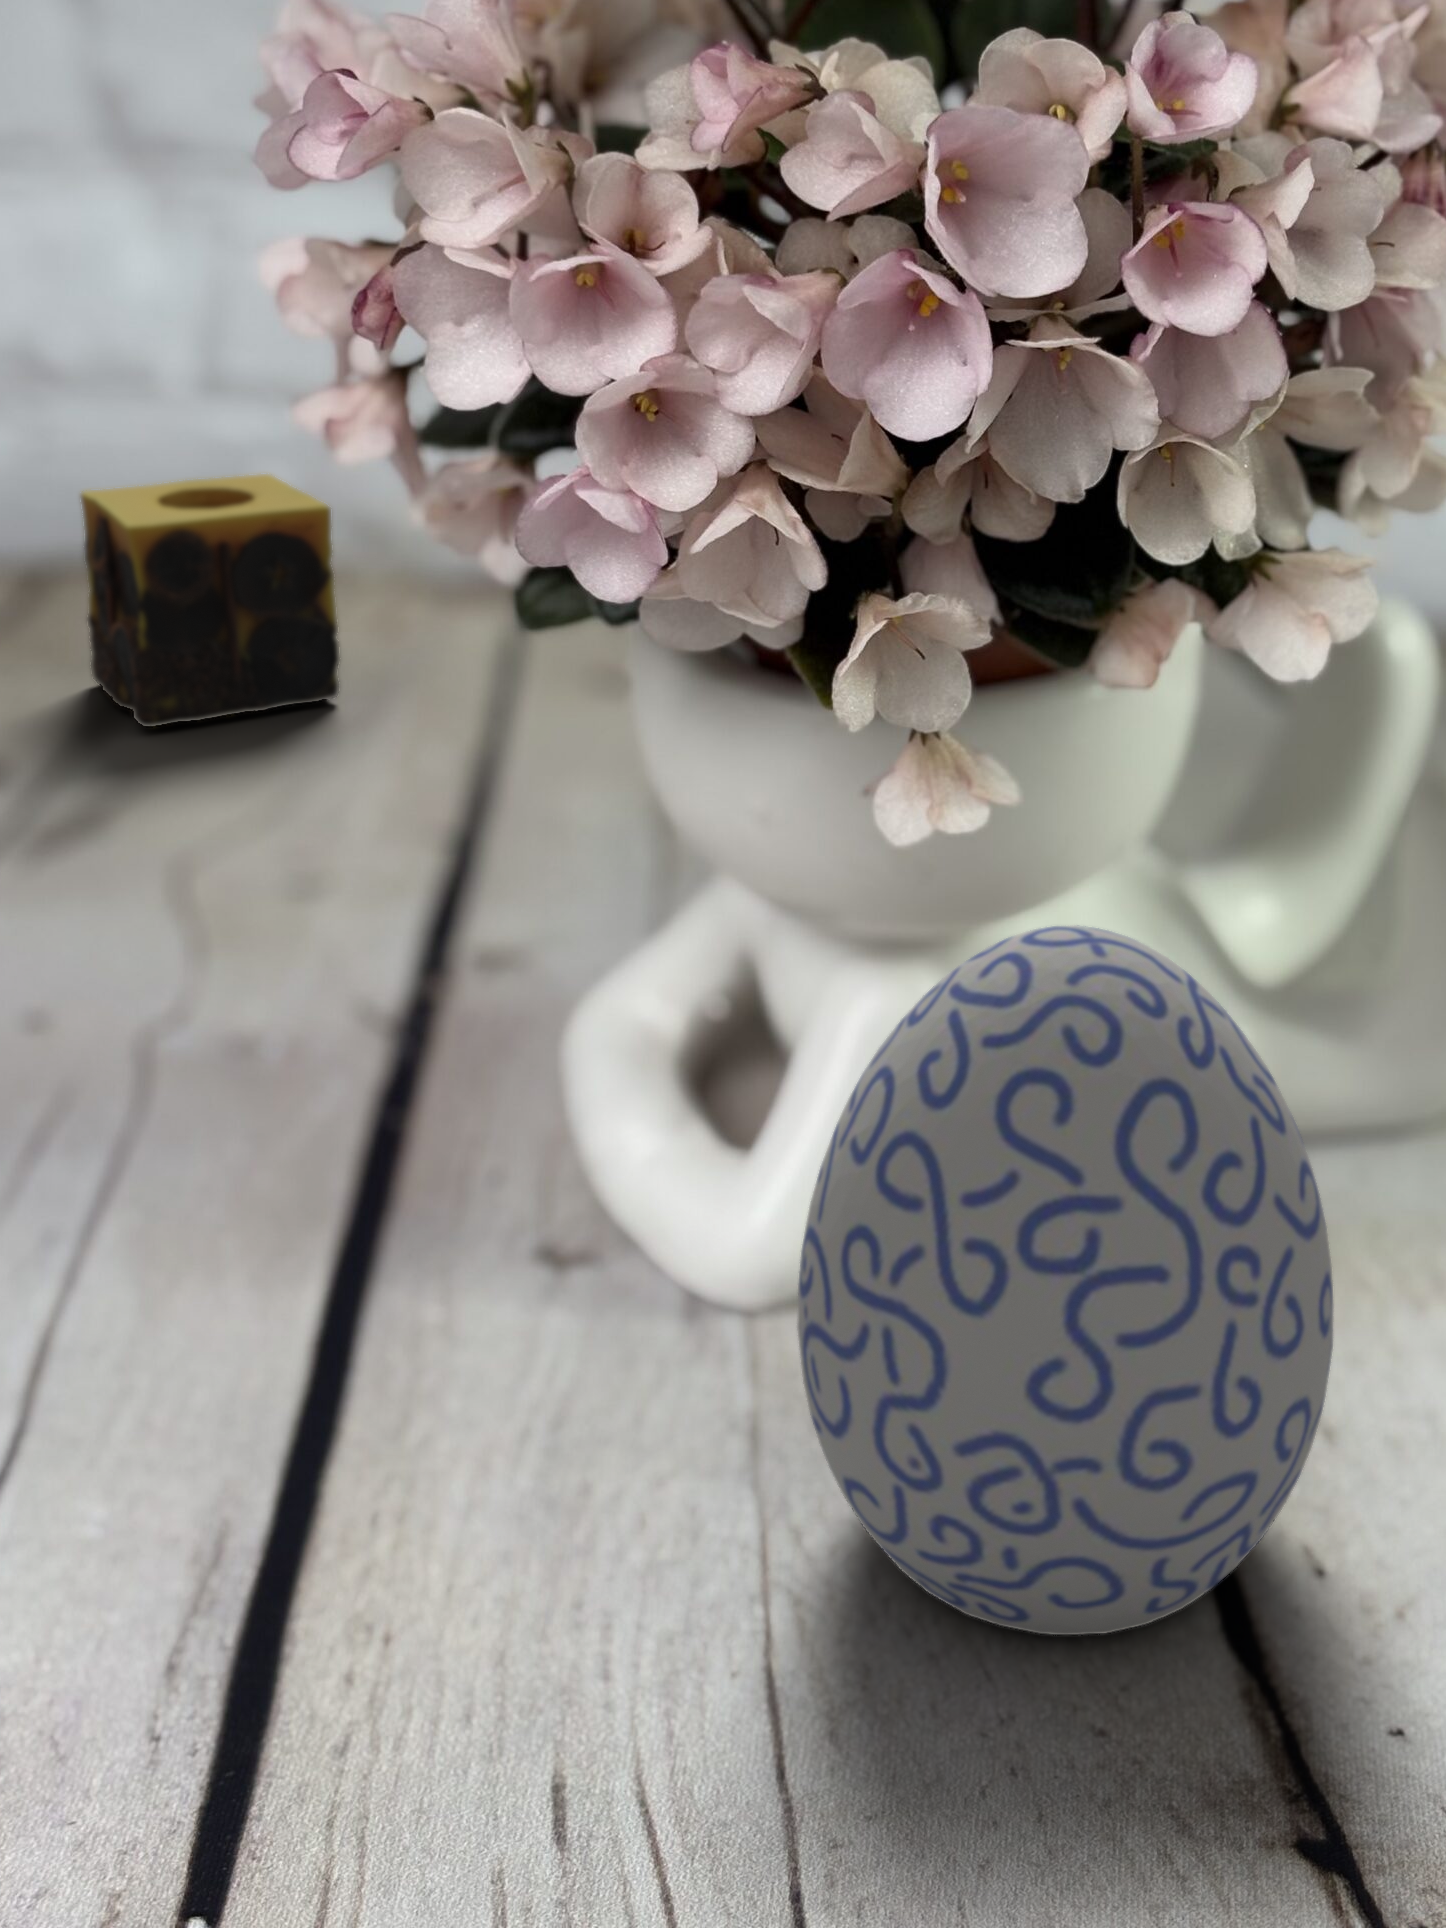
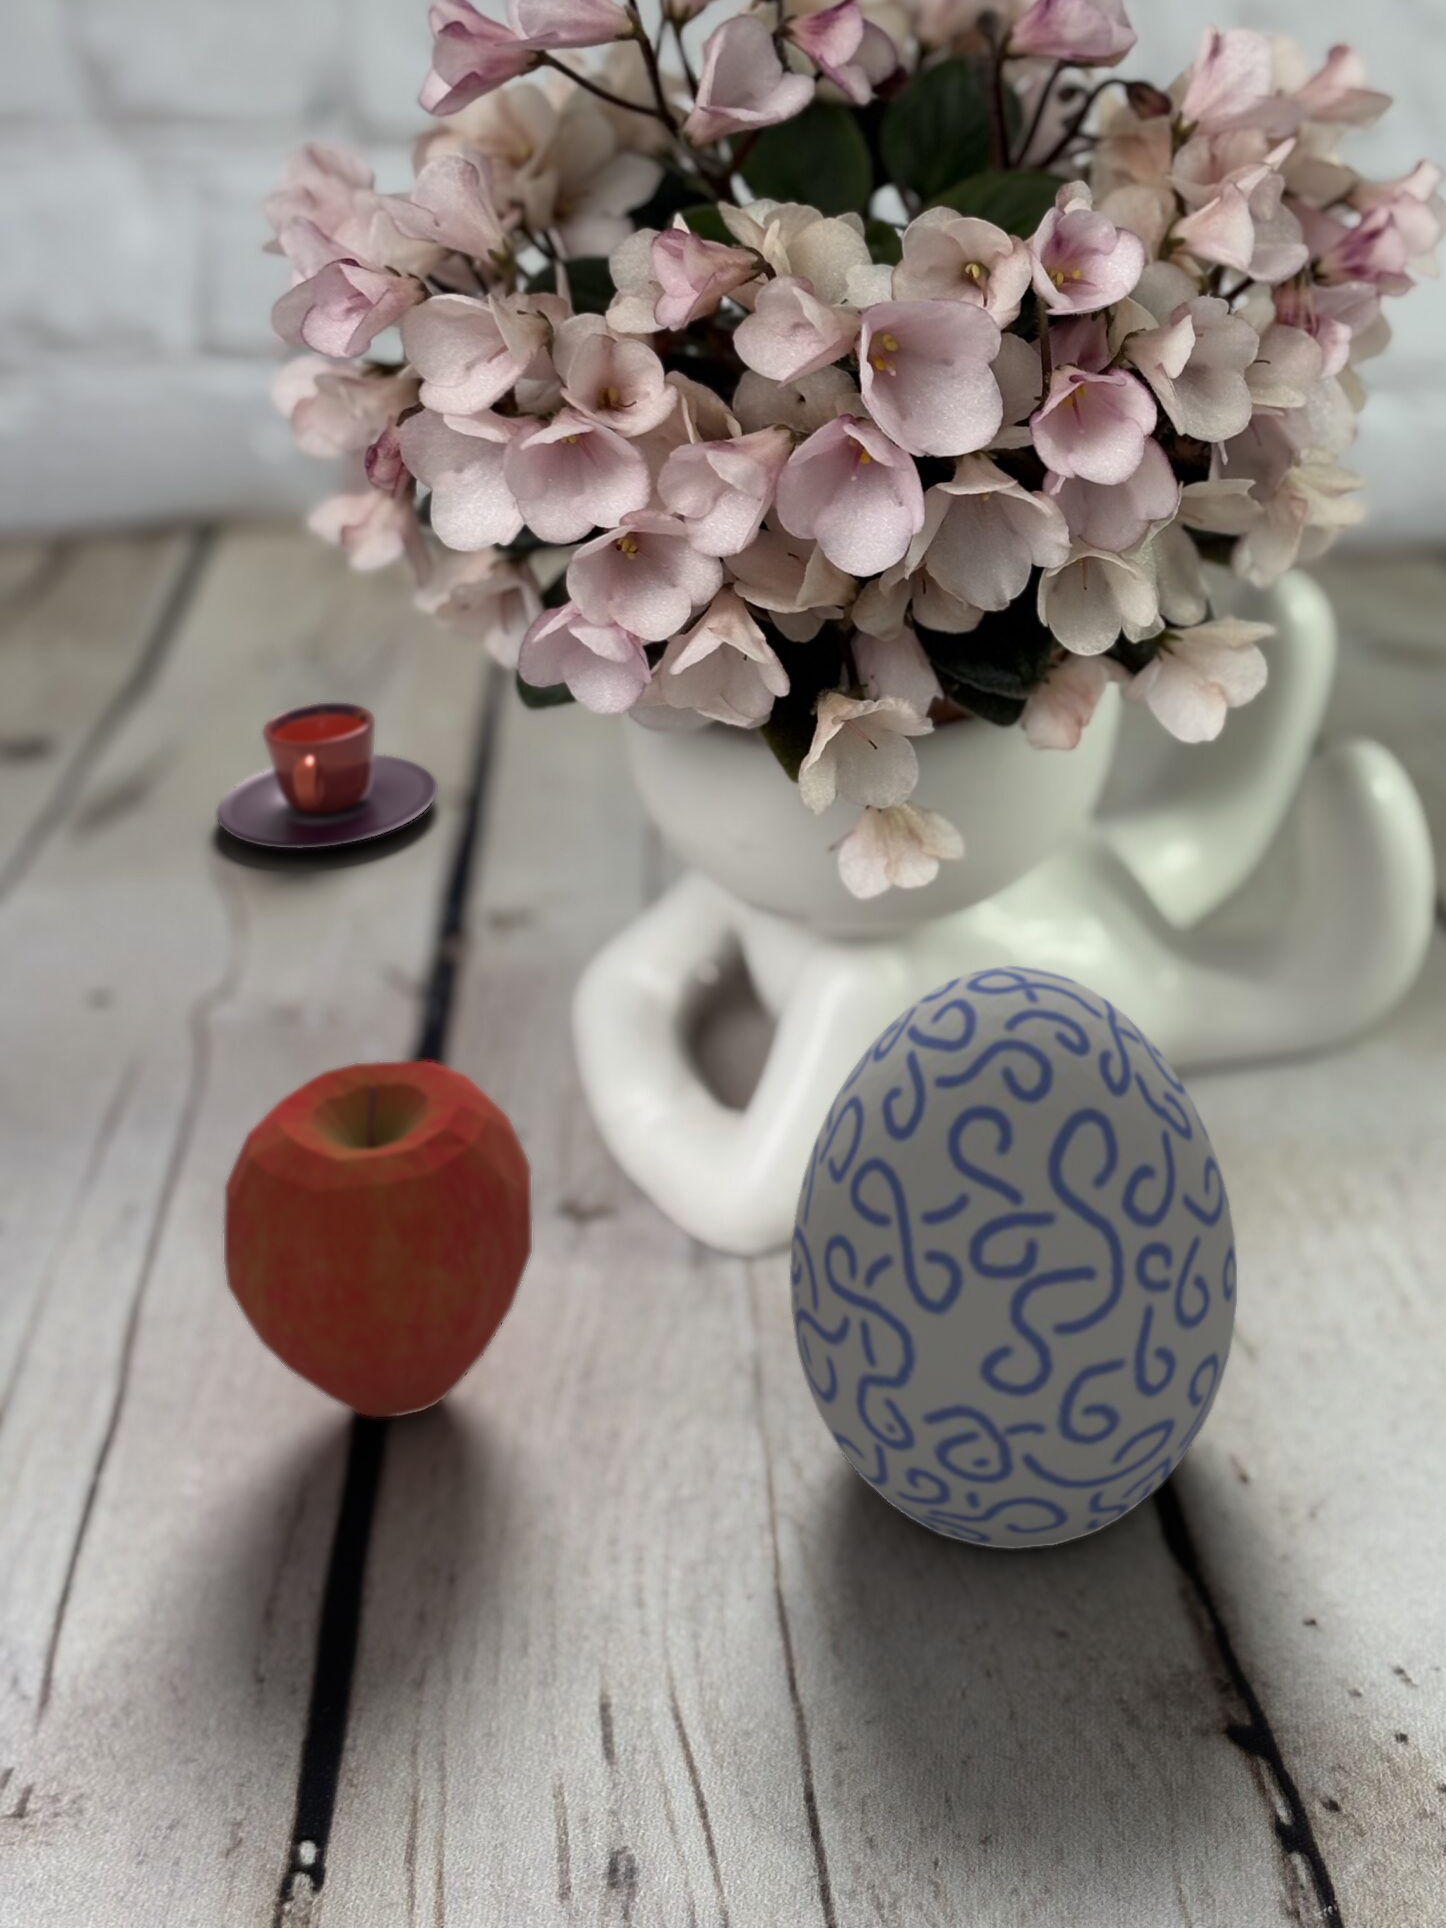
candle: present [81,474,339,727] -> none [118,450,366,693]
teacup: none [163,724,410,877] -> present [216,703,438,848]
apple: none [137,1029,498,1454] -> present [224,1061,532,1417]

